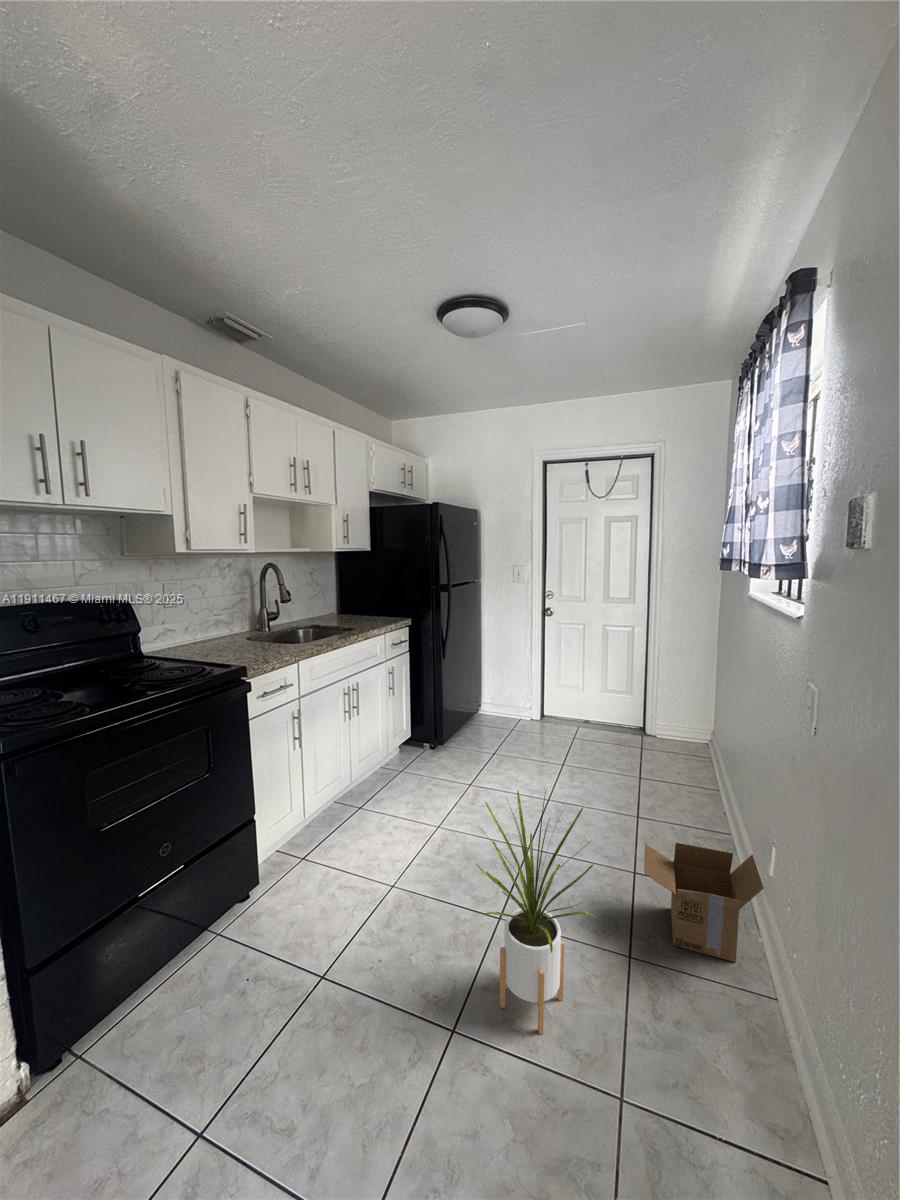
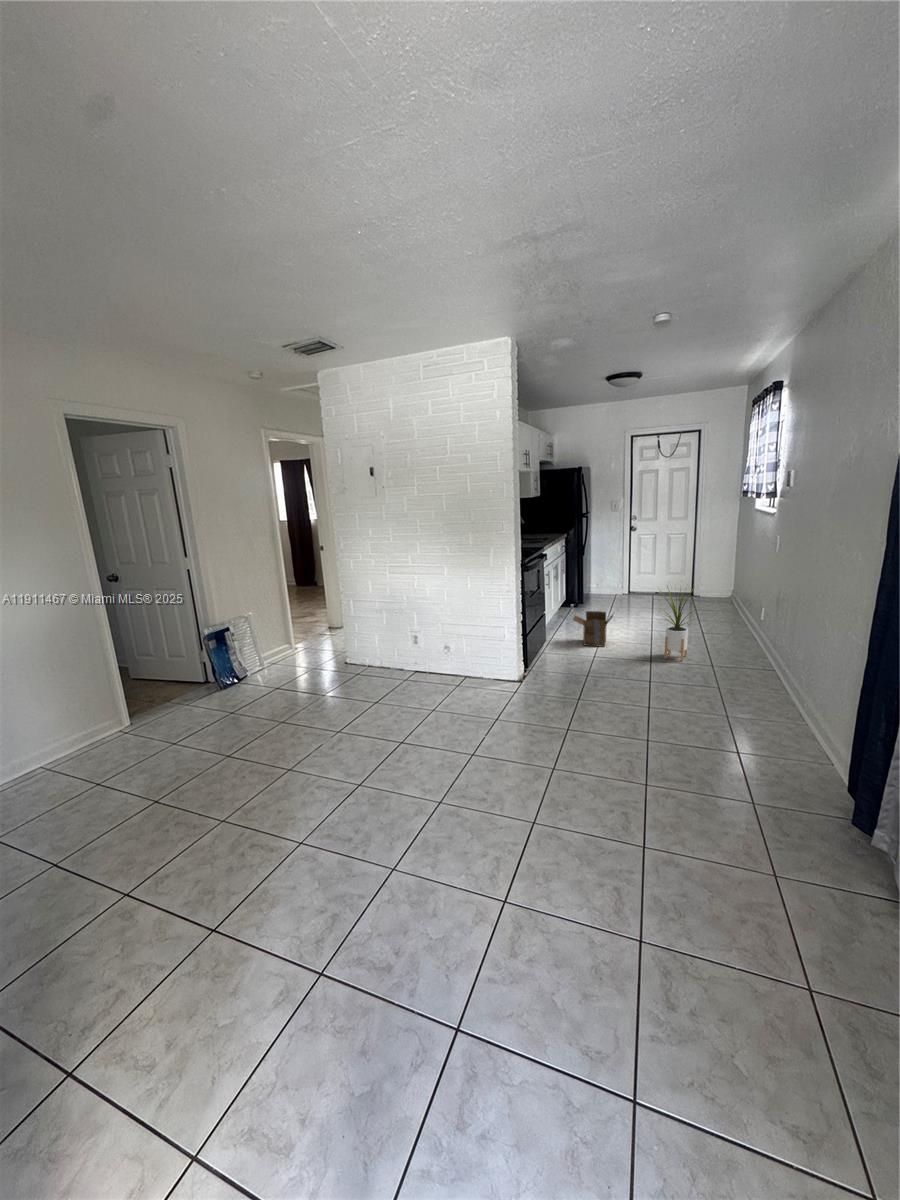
cardboard box: present [644,843,764,962] -> present [573,611,613,647]

